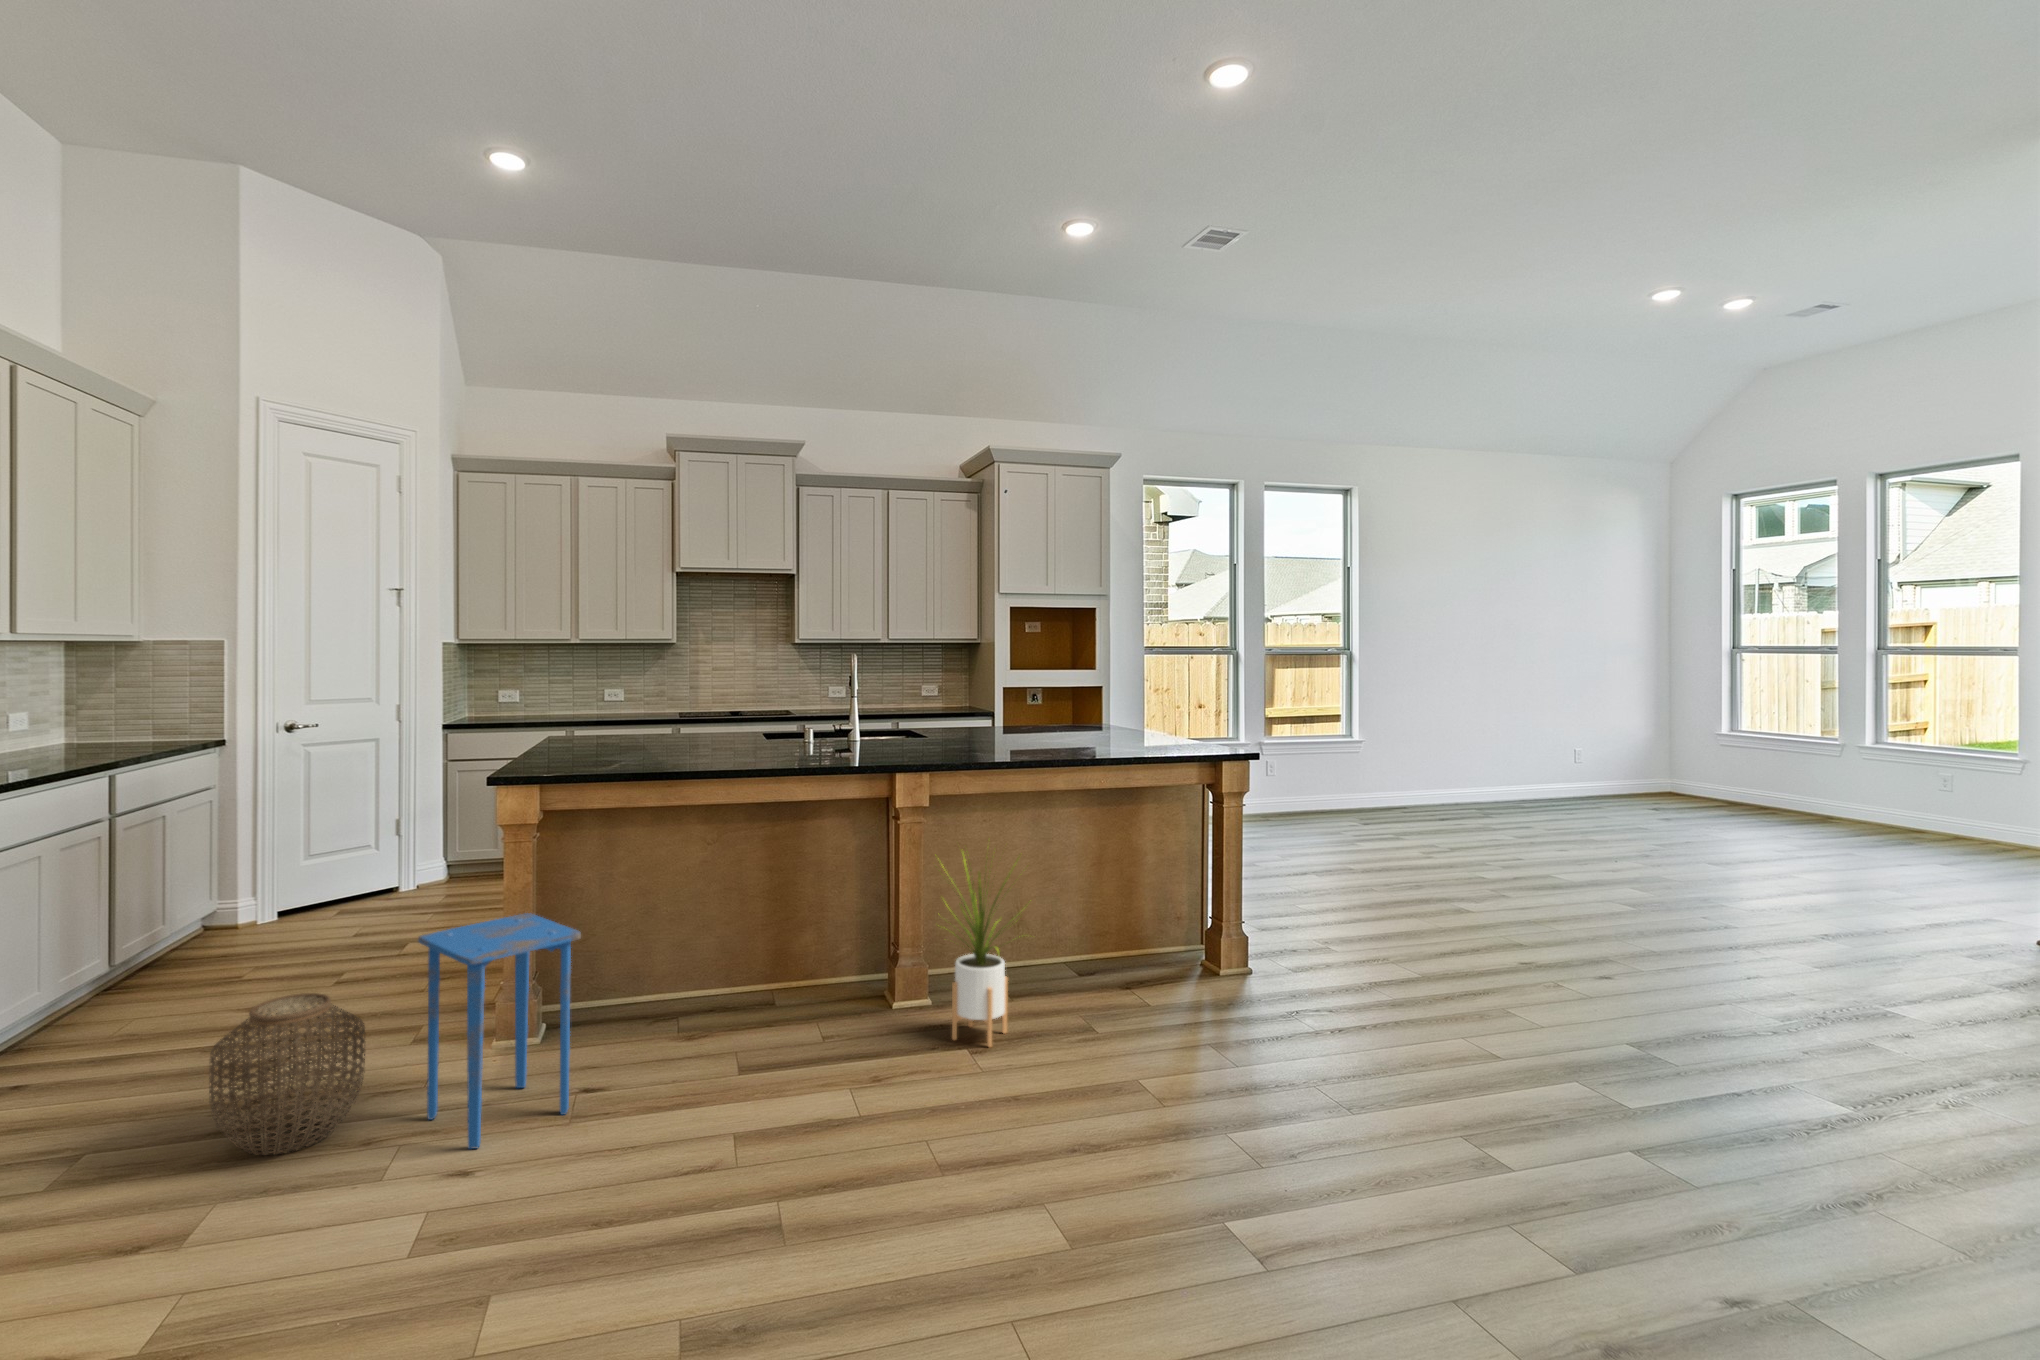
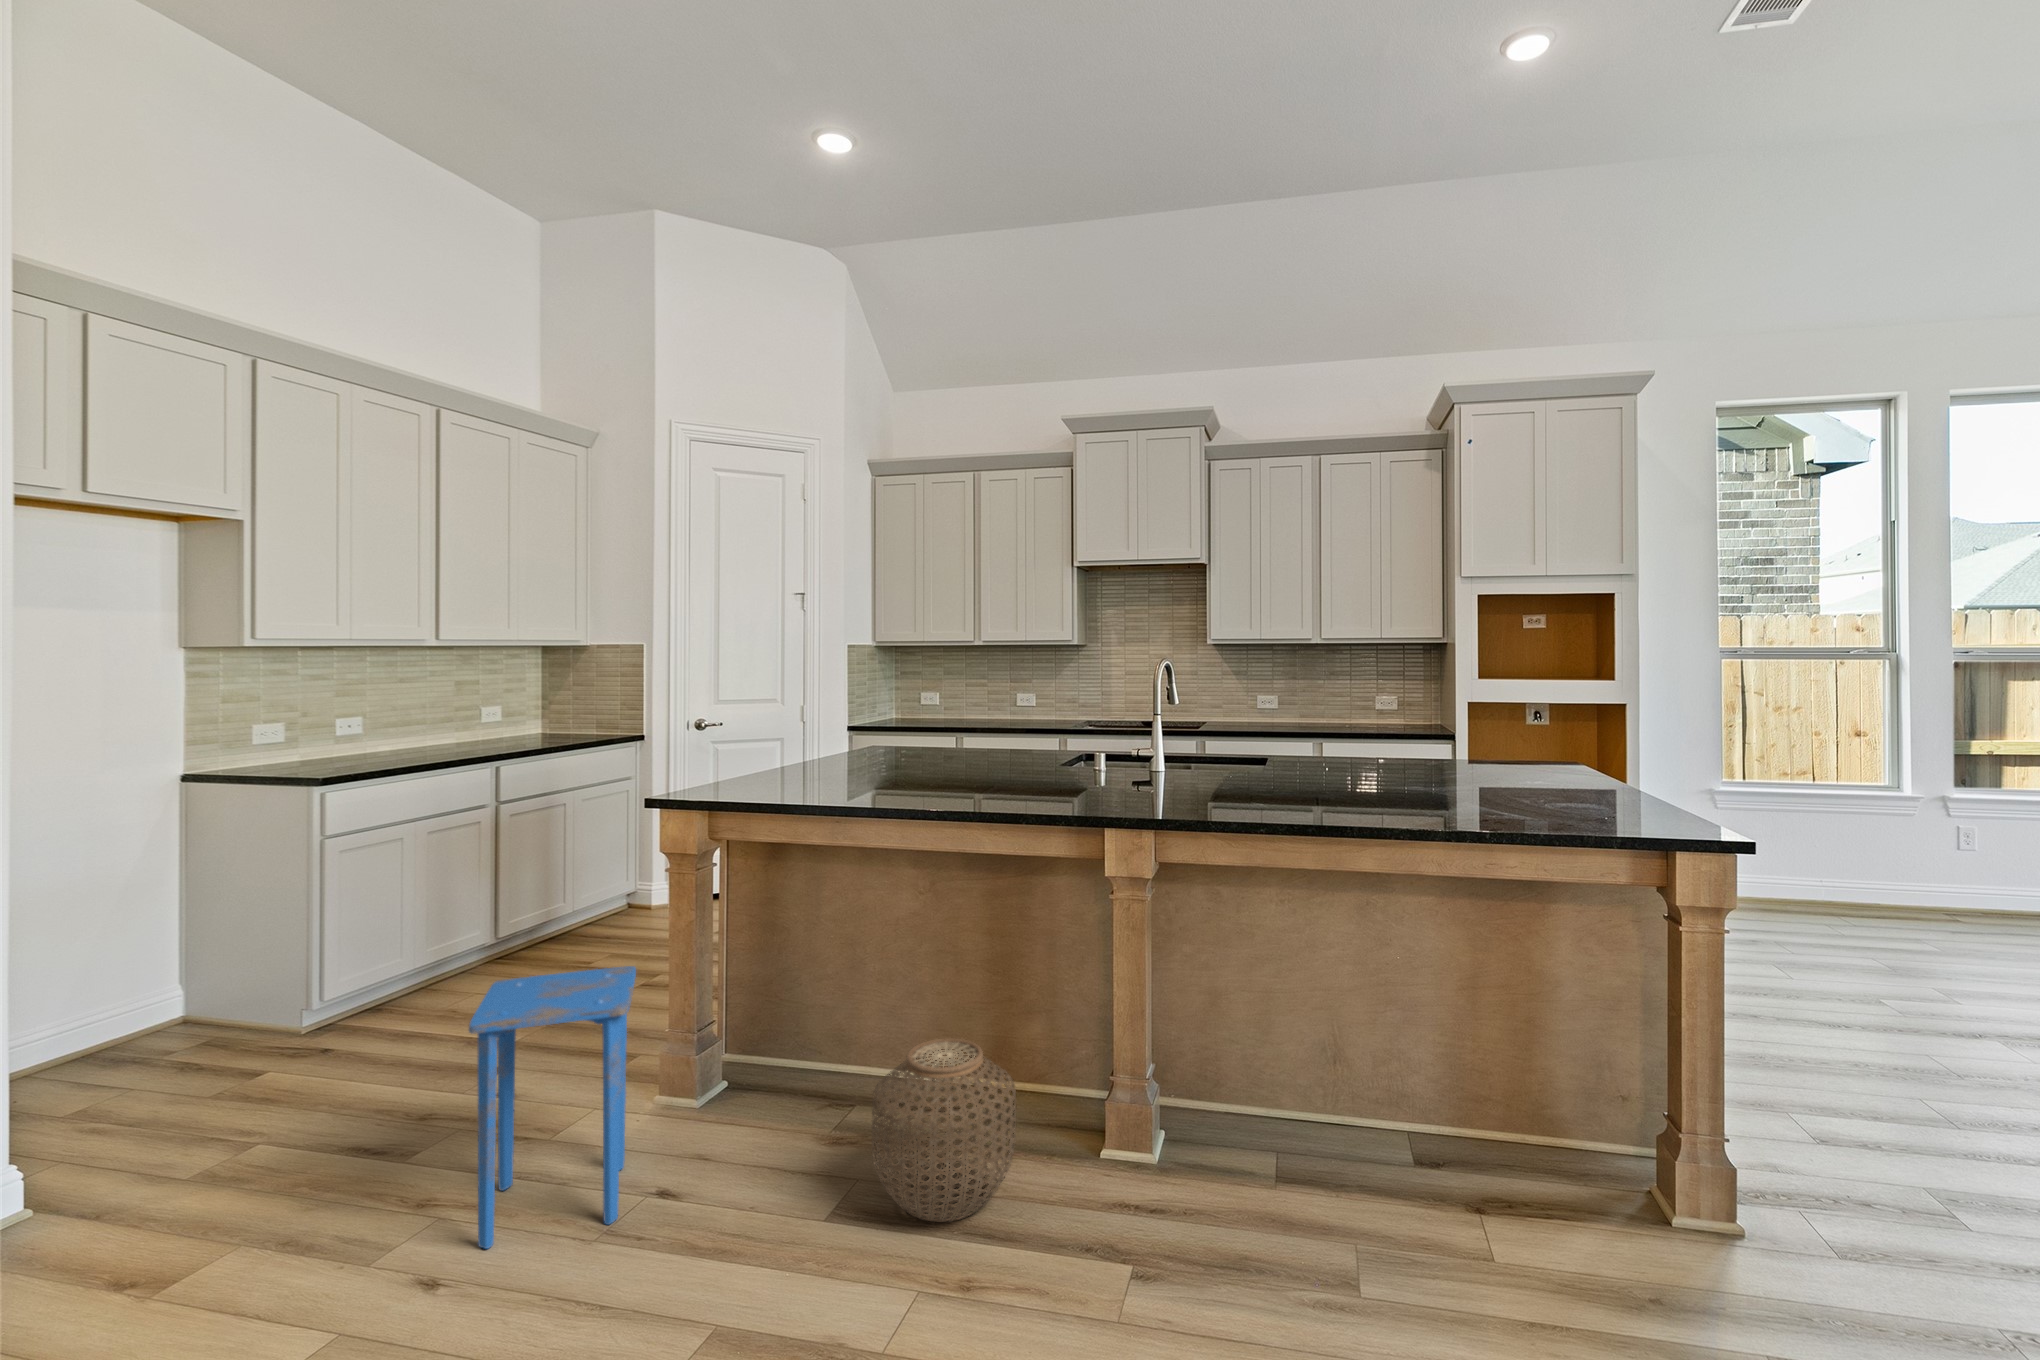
house plant: present [943,851,1016,1047] -> none [1098,943,1257,1272]
woven basket: present [209,993,365,1155] -> present [872,1038,1016,1222]

